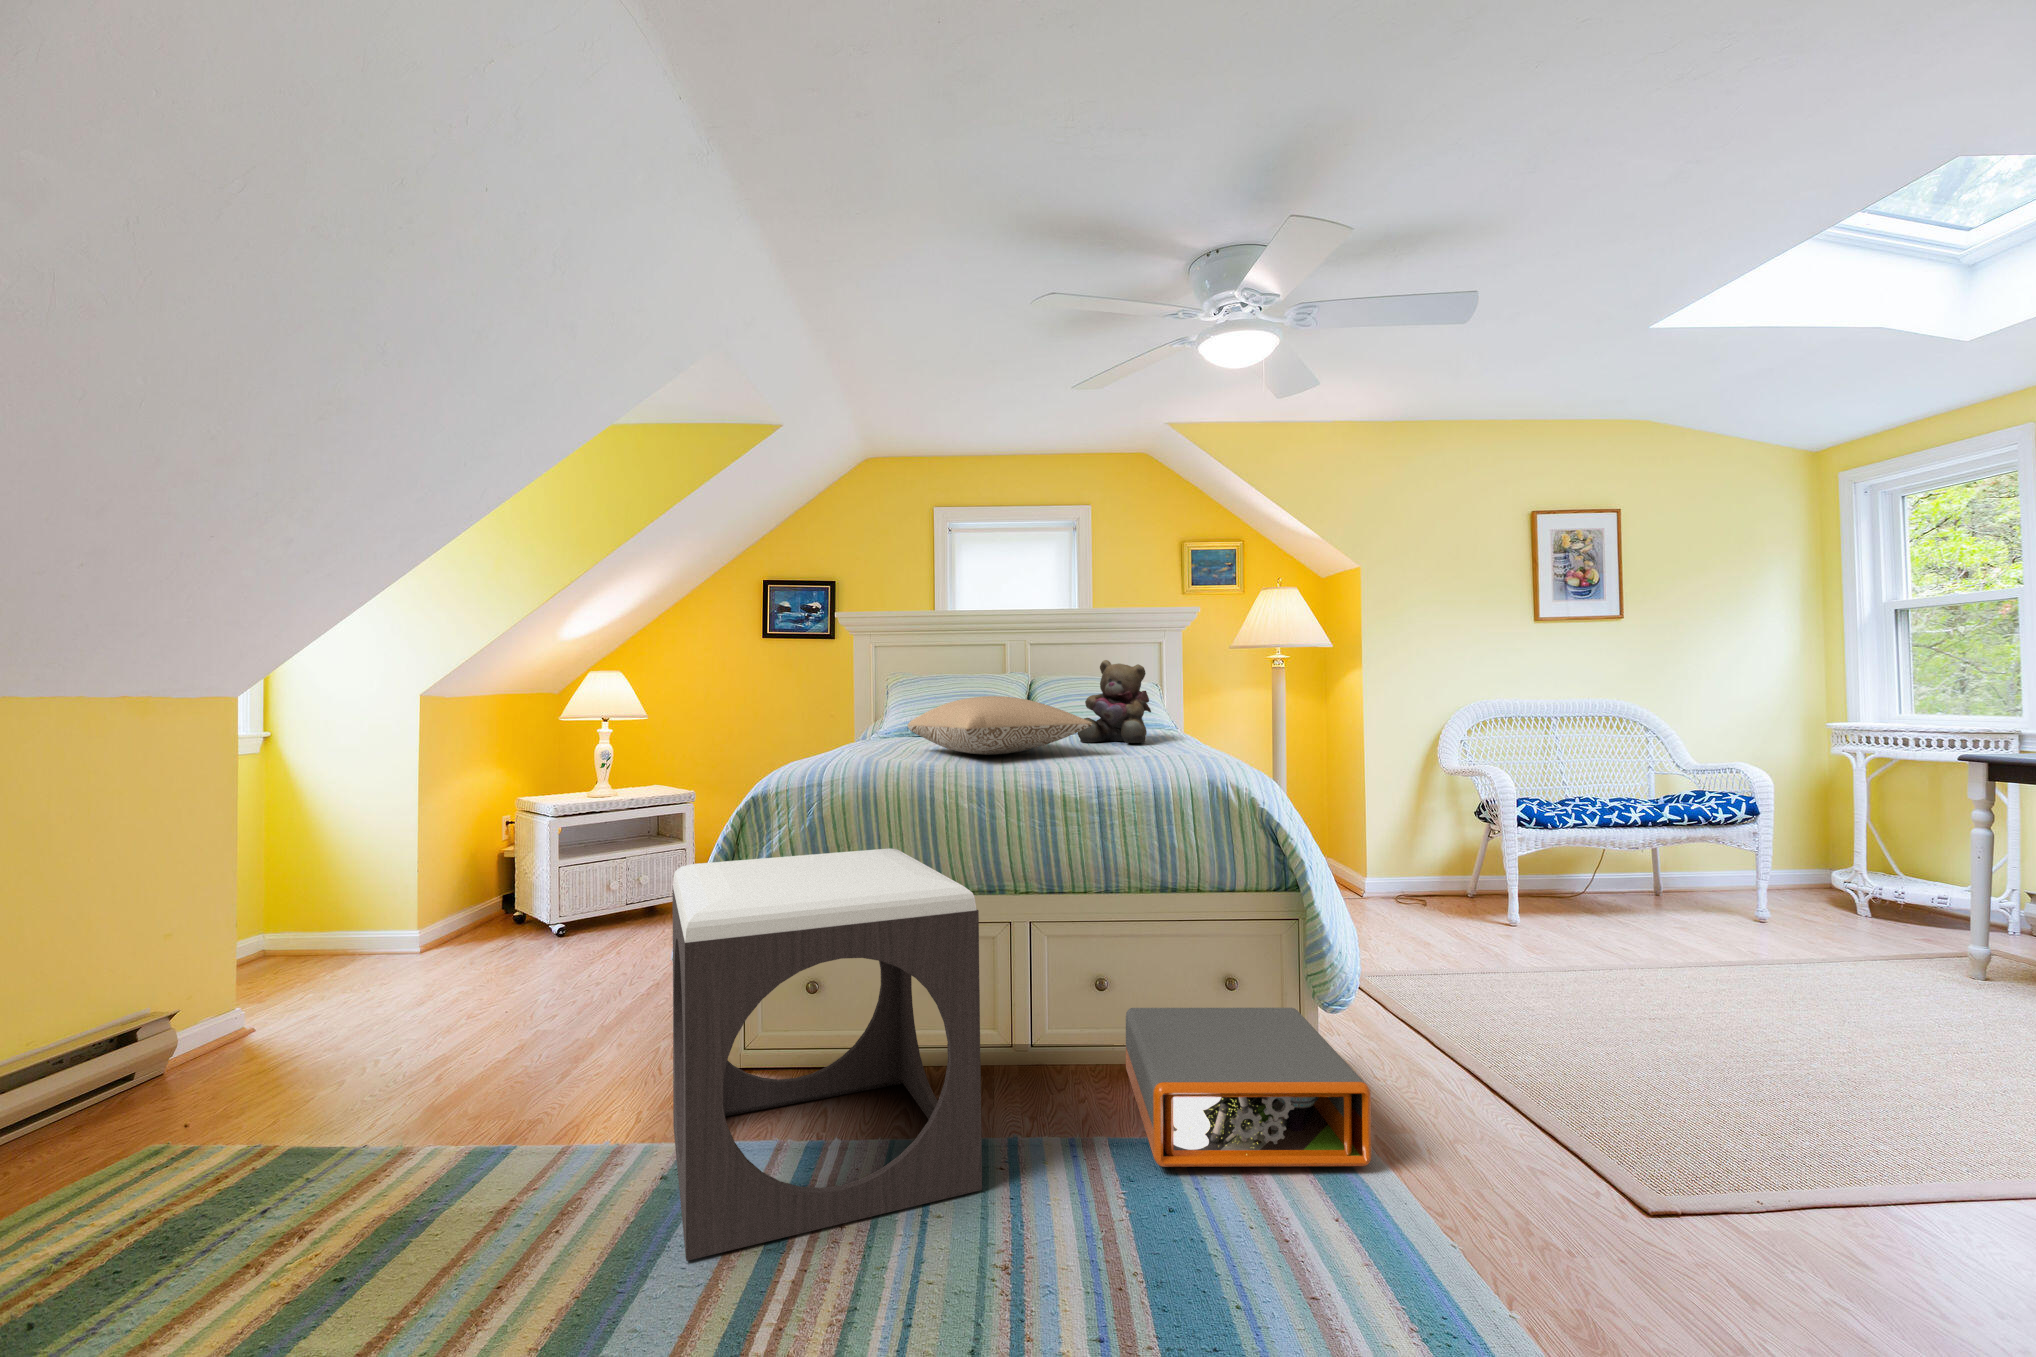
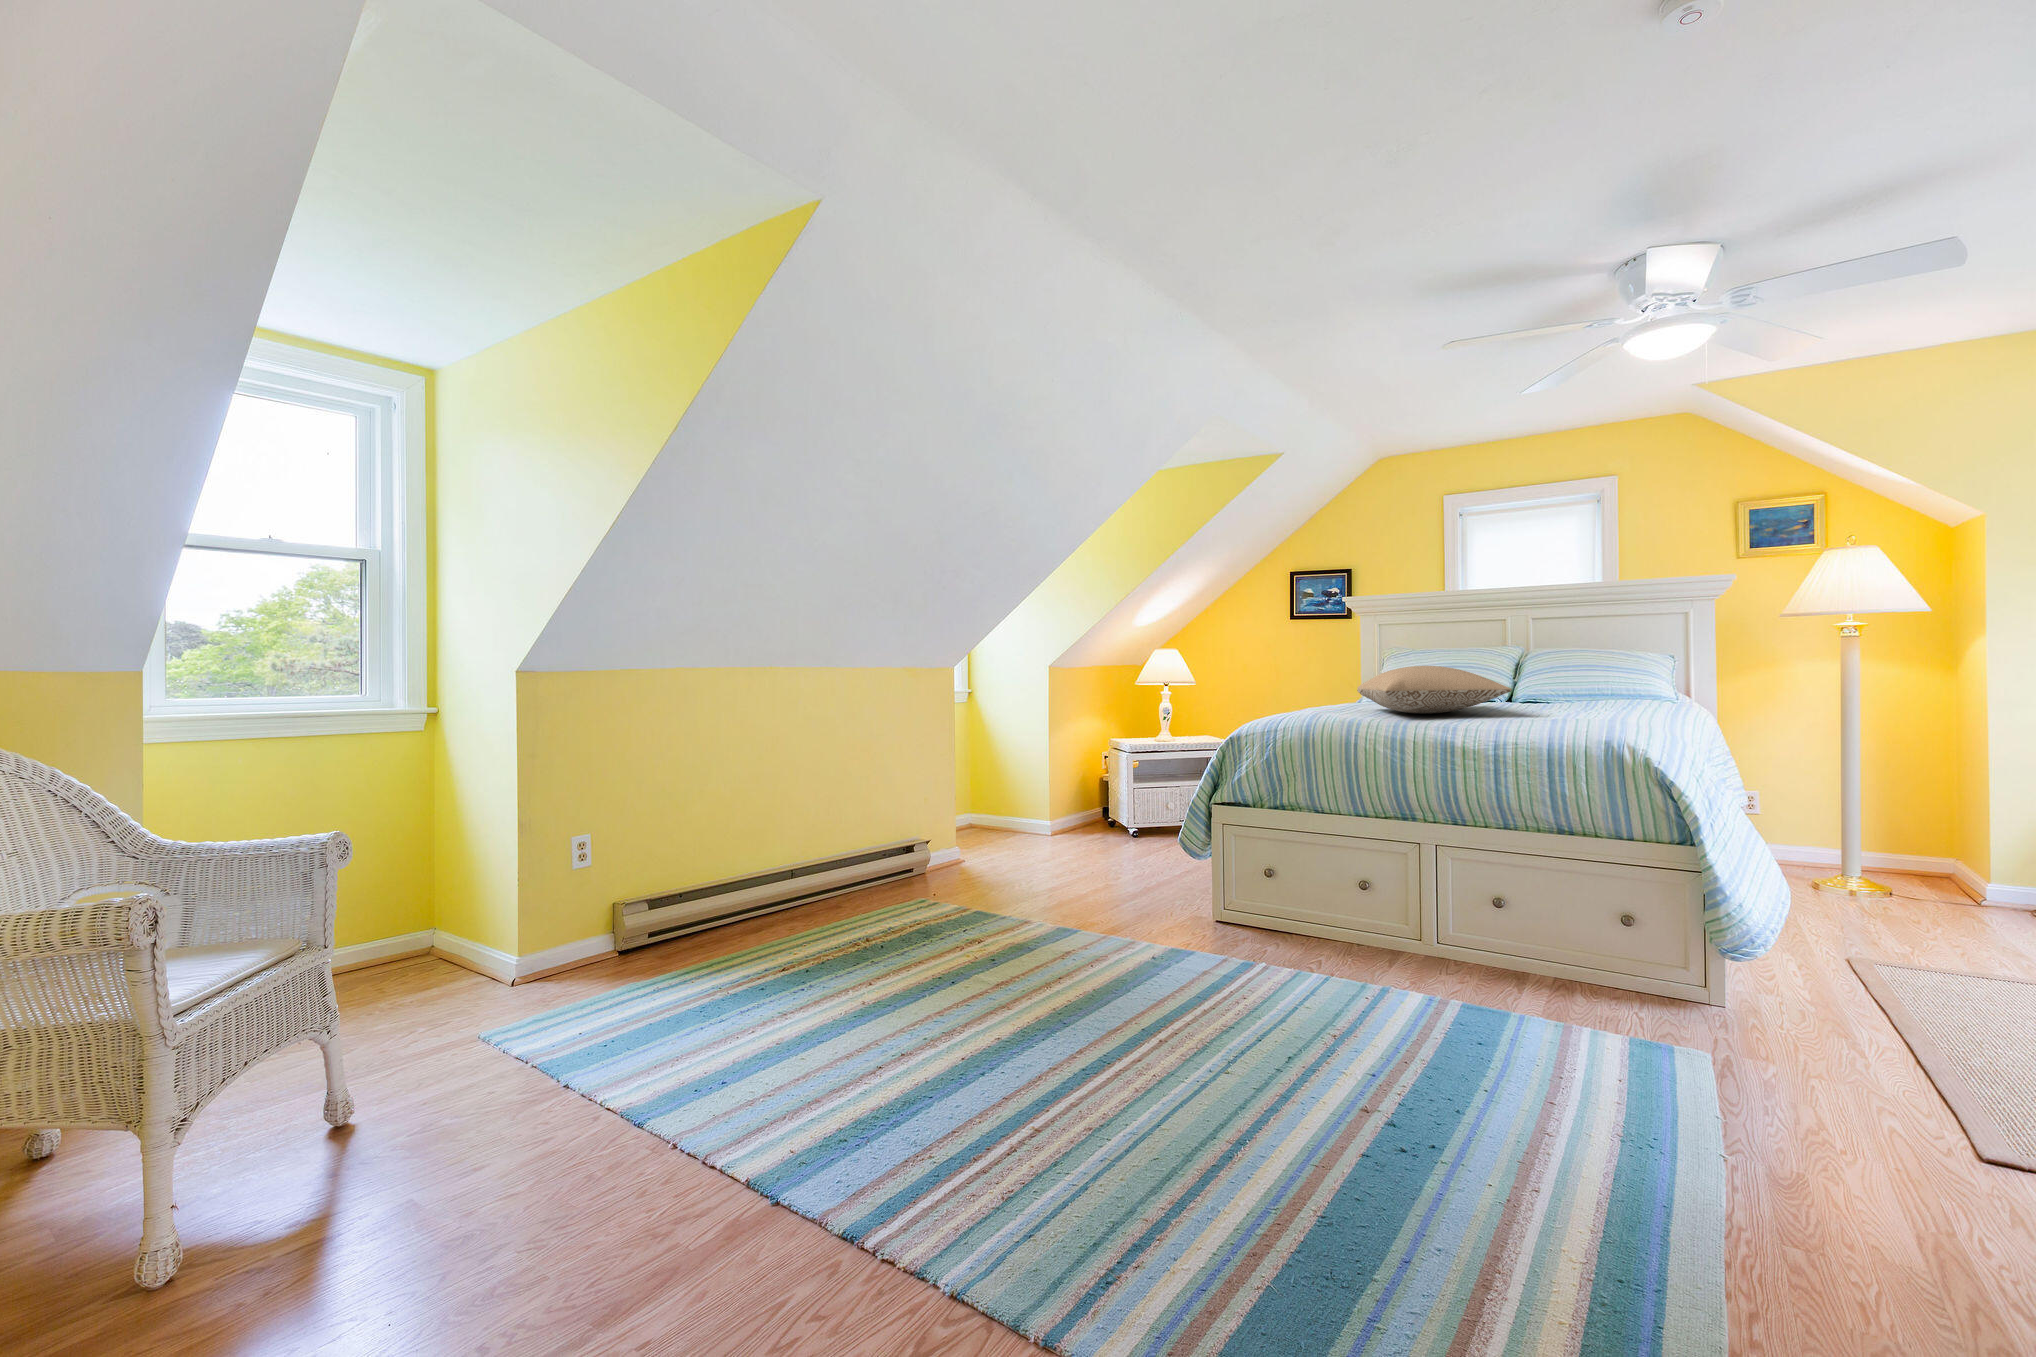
teddy bear: present [1078,660,1151,743] -> none [1524,633,1601,709]
footstool: present [673,848,982,1261] -> none [1151,774,1345,1005]
storage box: present [1126,1008,1371,1167] -> none [1484,925,1693,1063]

